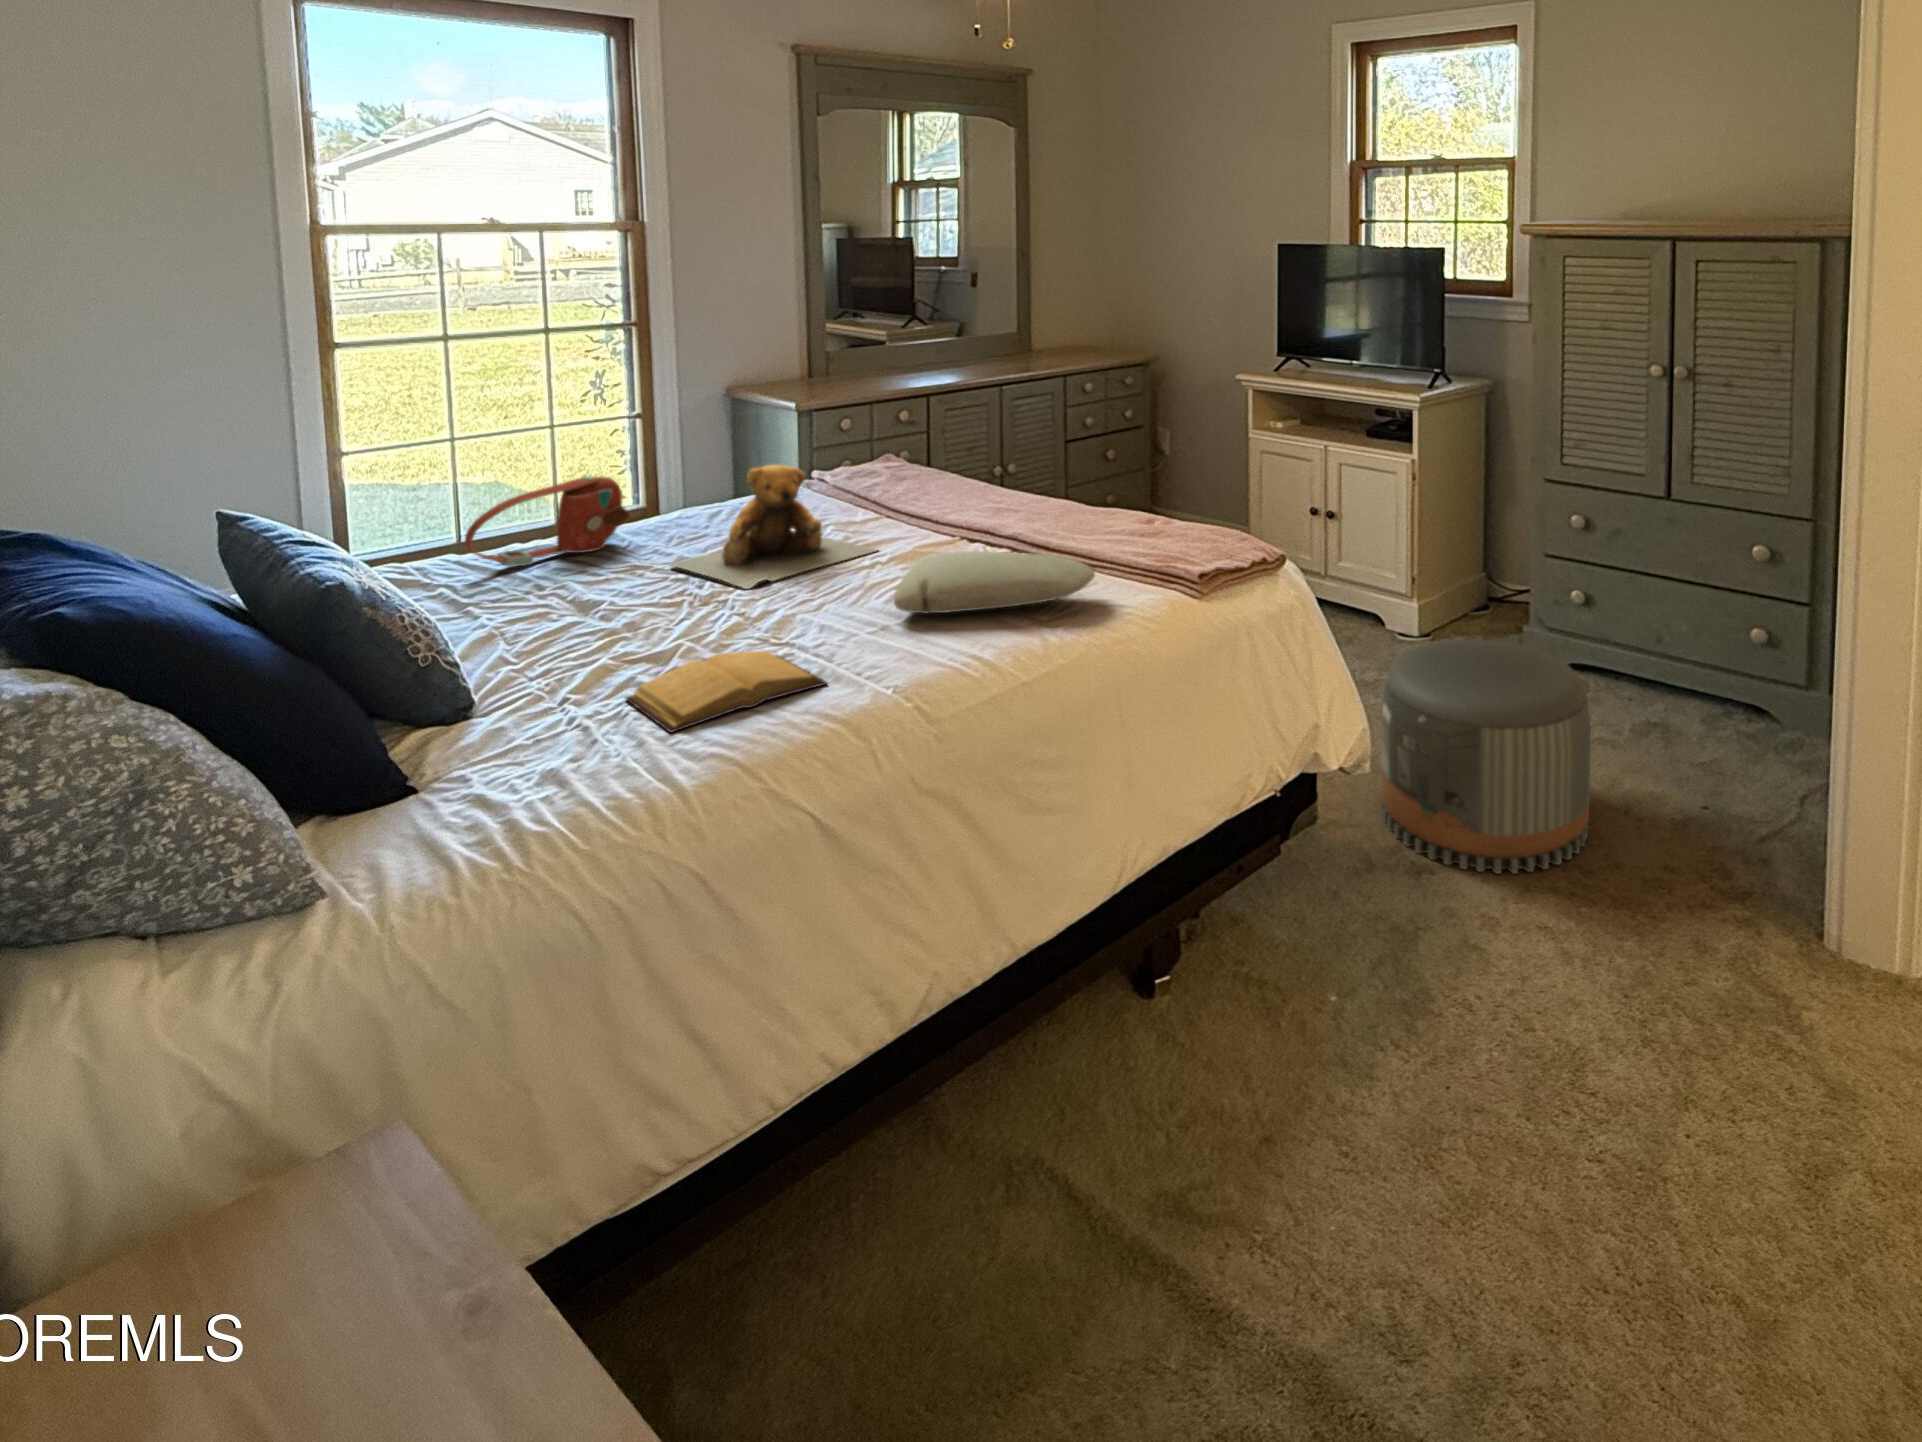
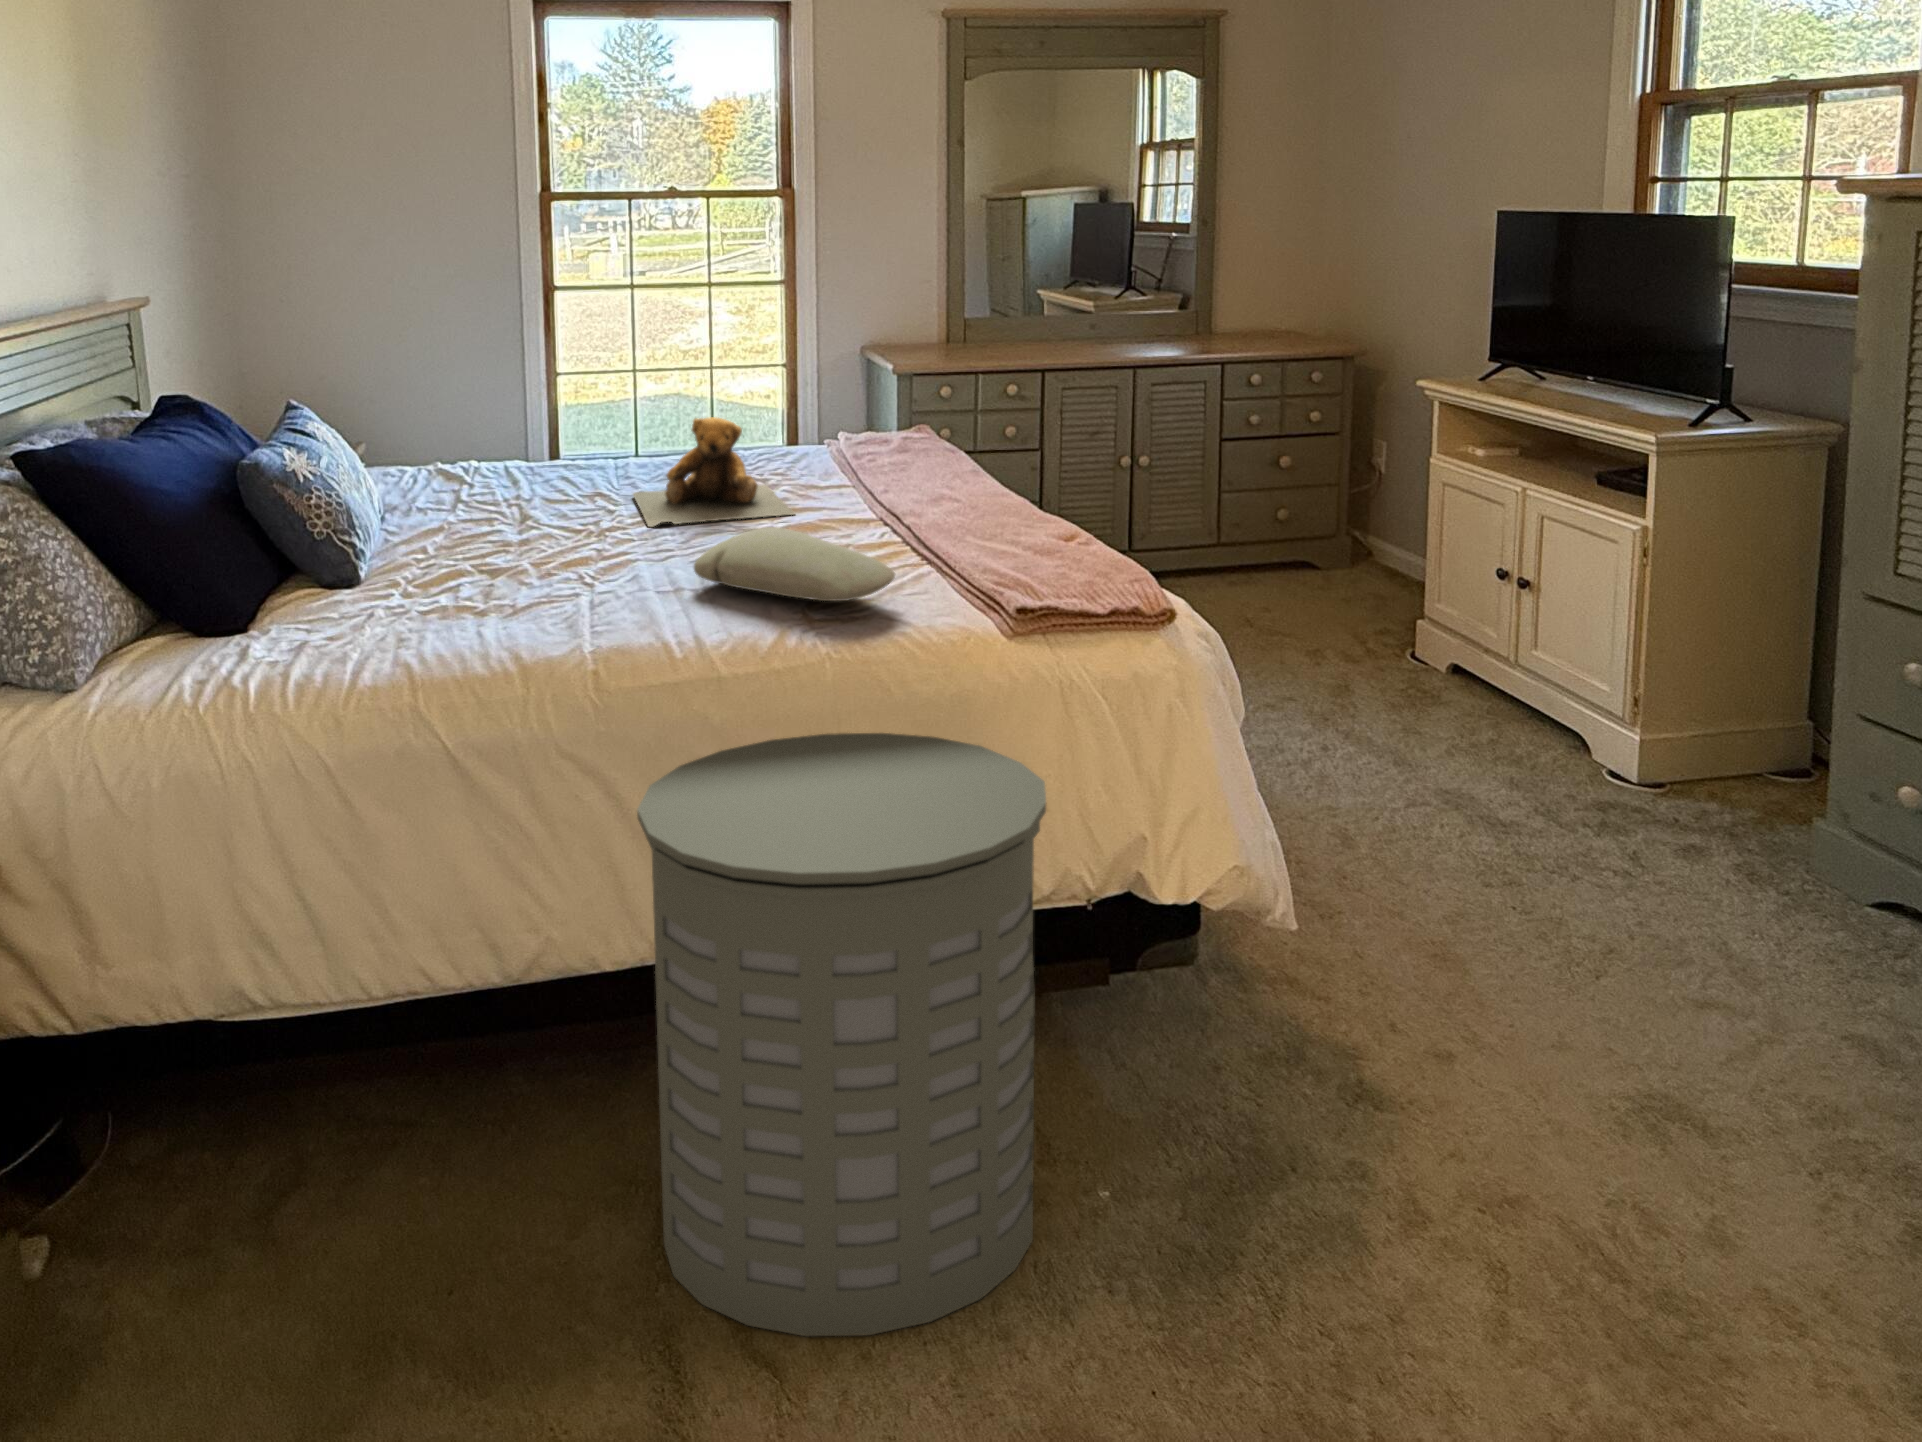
handbag: present [465,476,631,567] -> none [512,408,643,474]
pouf: present [1381,639,1591,873] -> none [1359,793,1747,1220]
book: present [626,650,827,732] -> none [413,578,573,636]
laundry hamper: none [1045,675,1330,1210] -> present [637,733,1046,1336]

